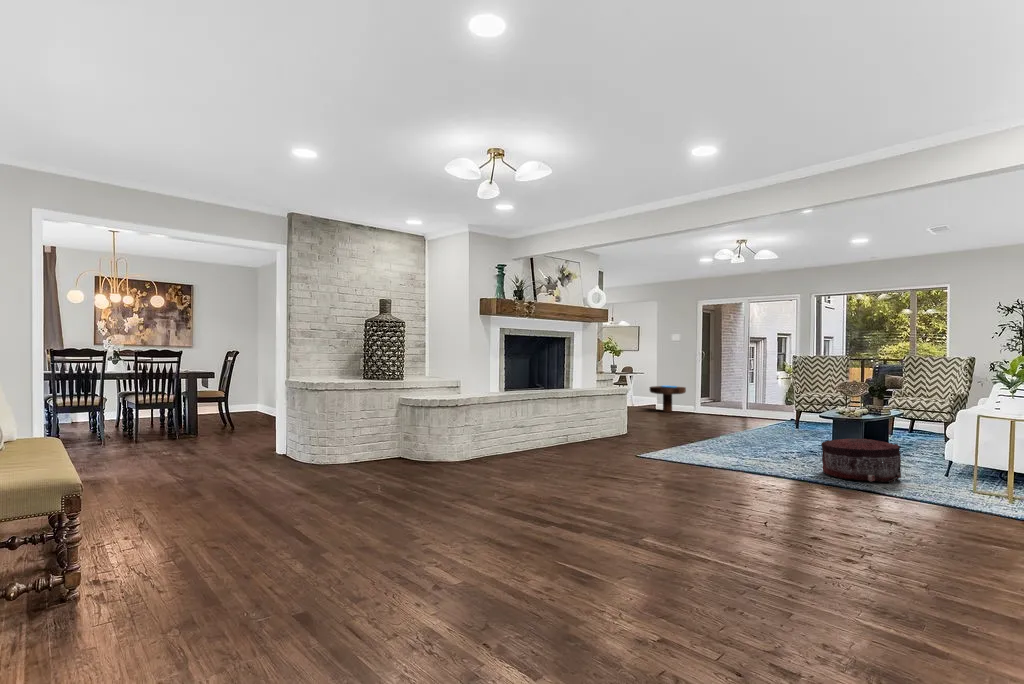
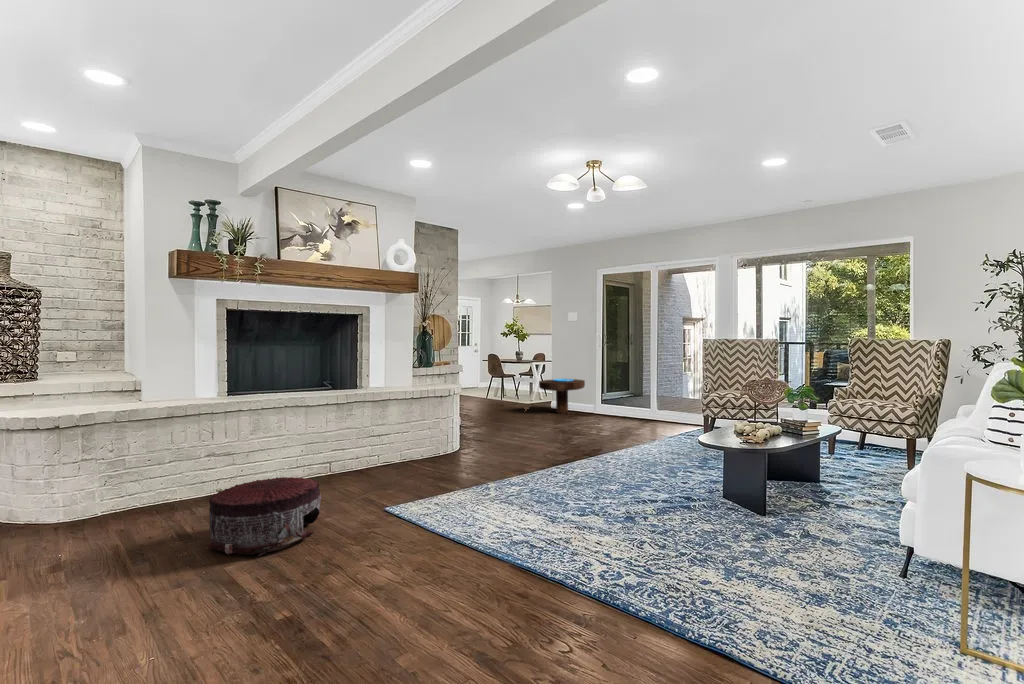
pouf: present [821,439,901,483] -> present [208,477,321,556]

